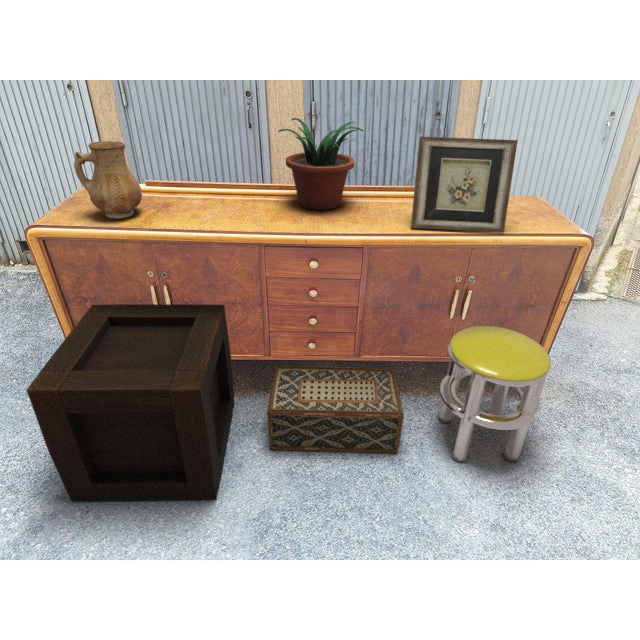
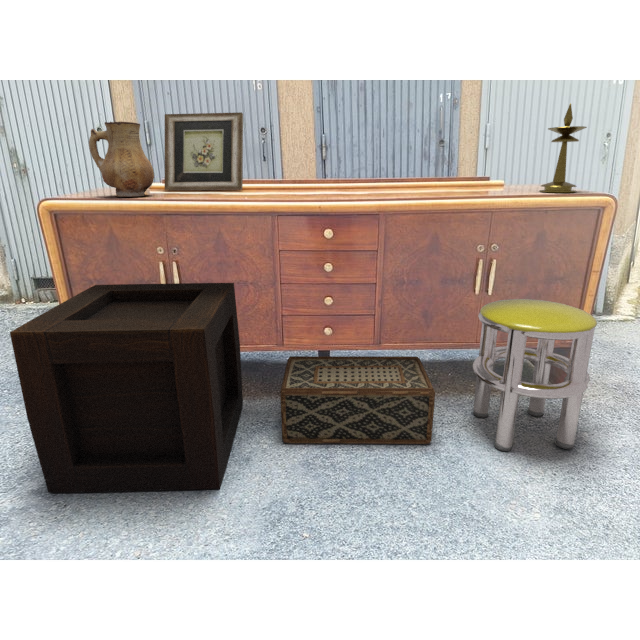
potted plant: present [278,118,363,210] -> none [289,106,374,192]
picture frame: present [411,137,518,232] -> present [165,112,243,190]
candlestick: none [521,137,573,225] -> present [540,103,587,192]

